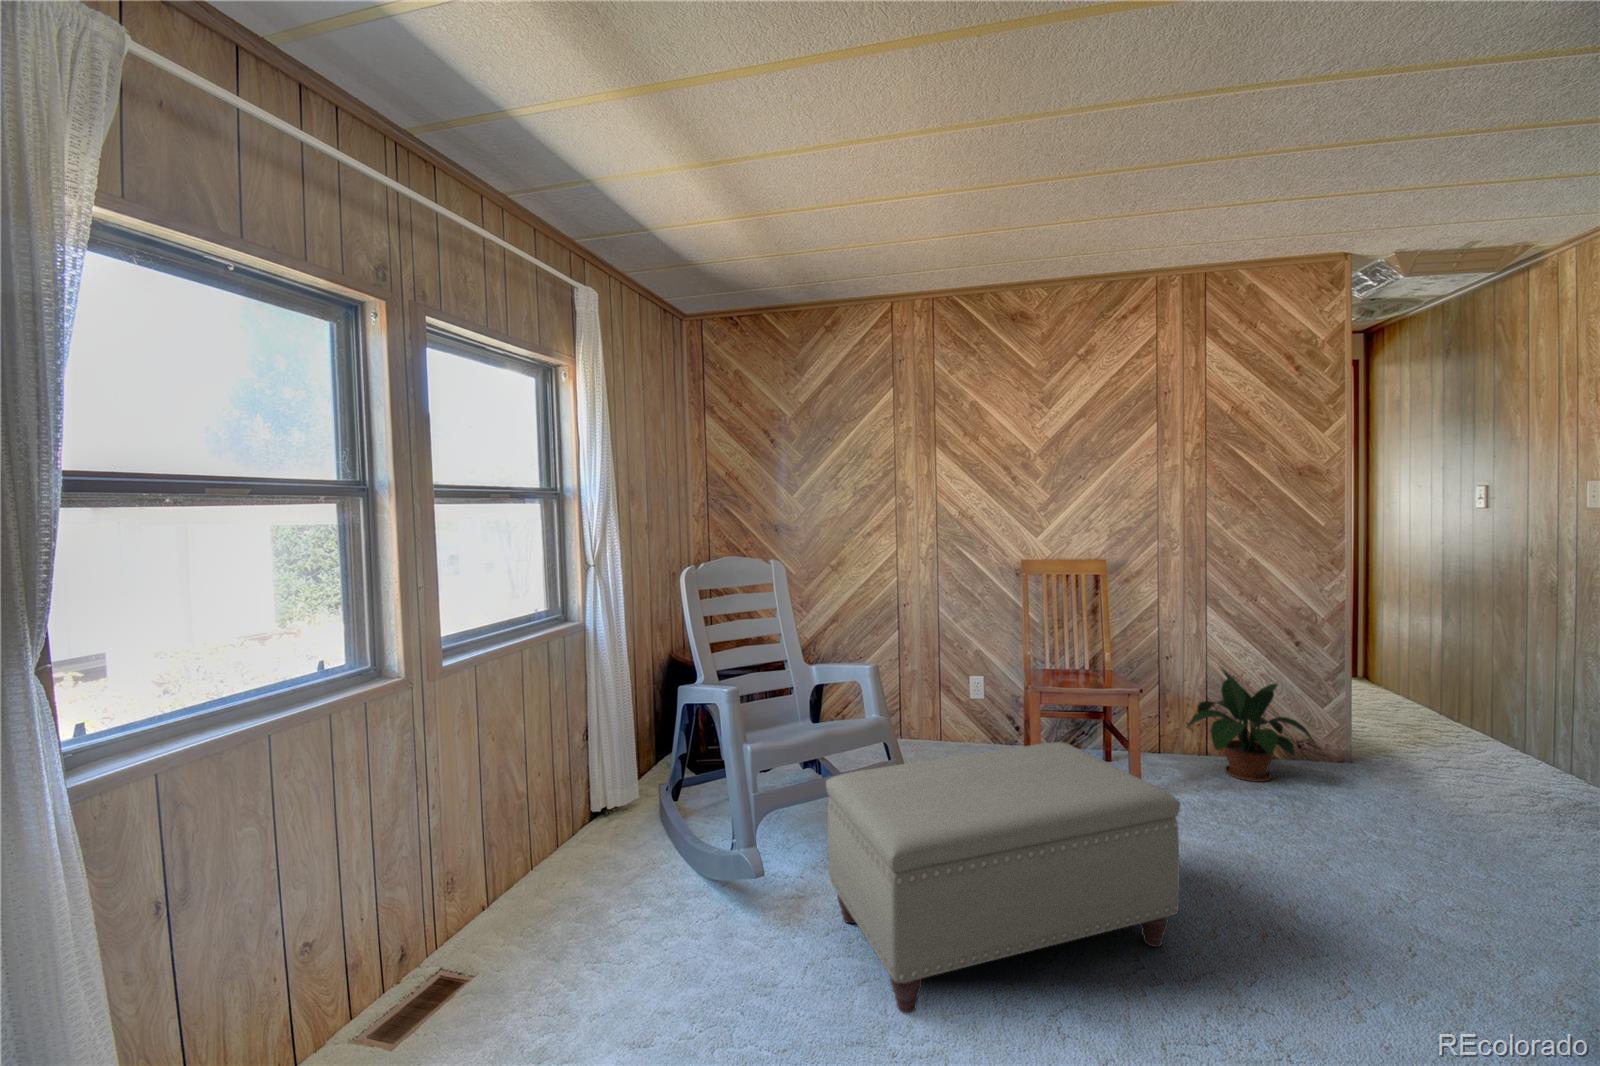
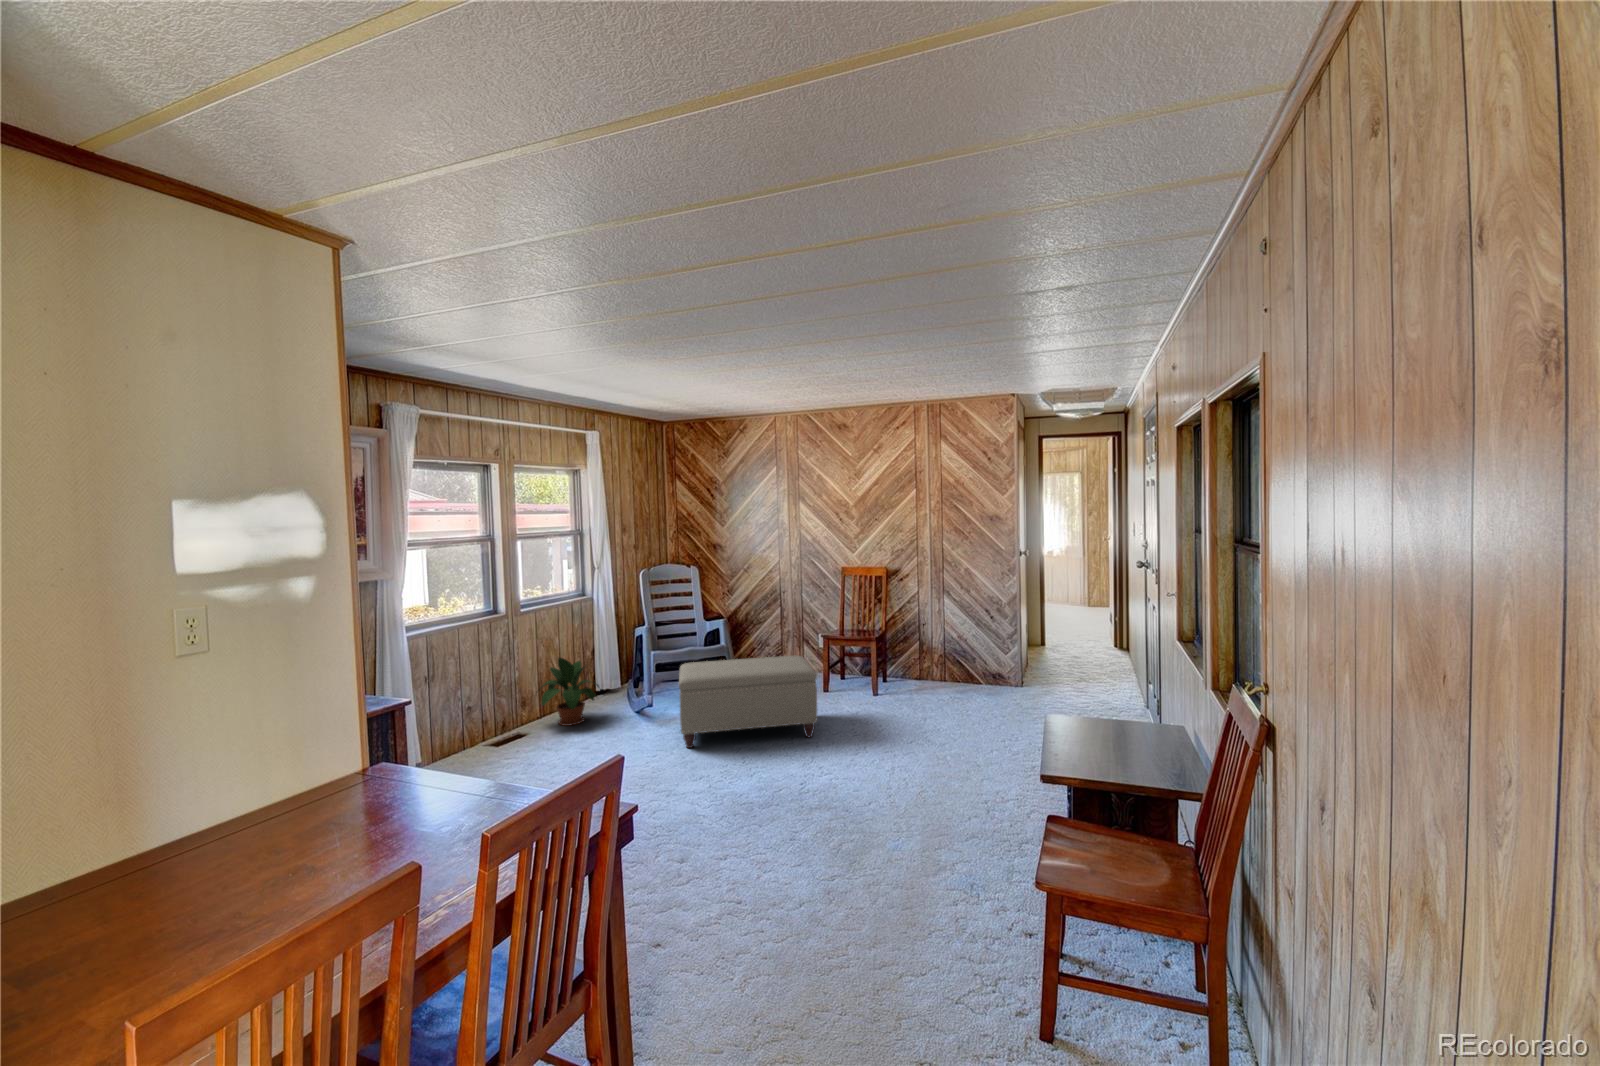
potted plant: present [1186,668,1314,782] -> present [542,658,599,726]

